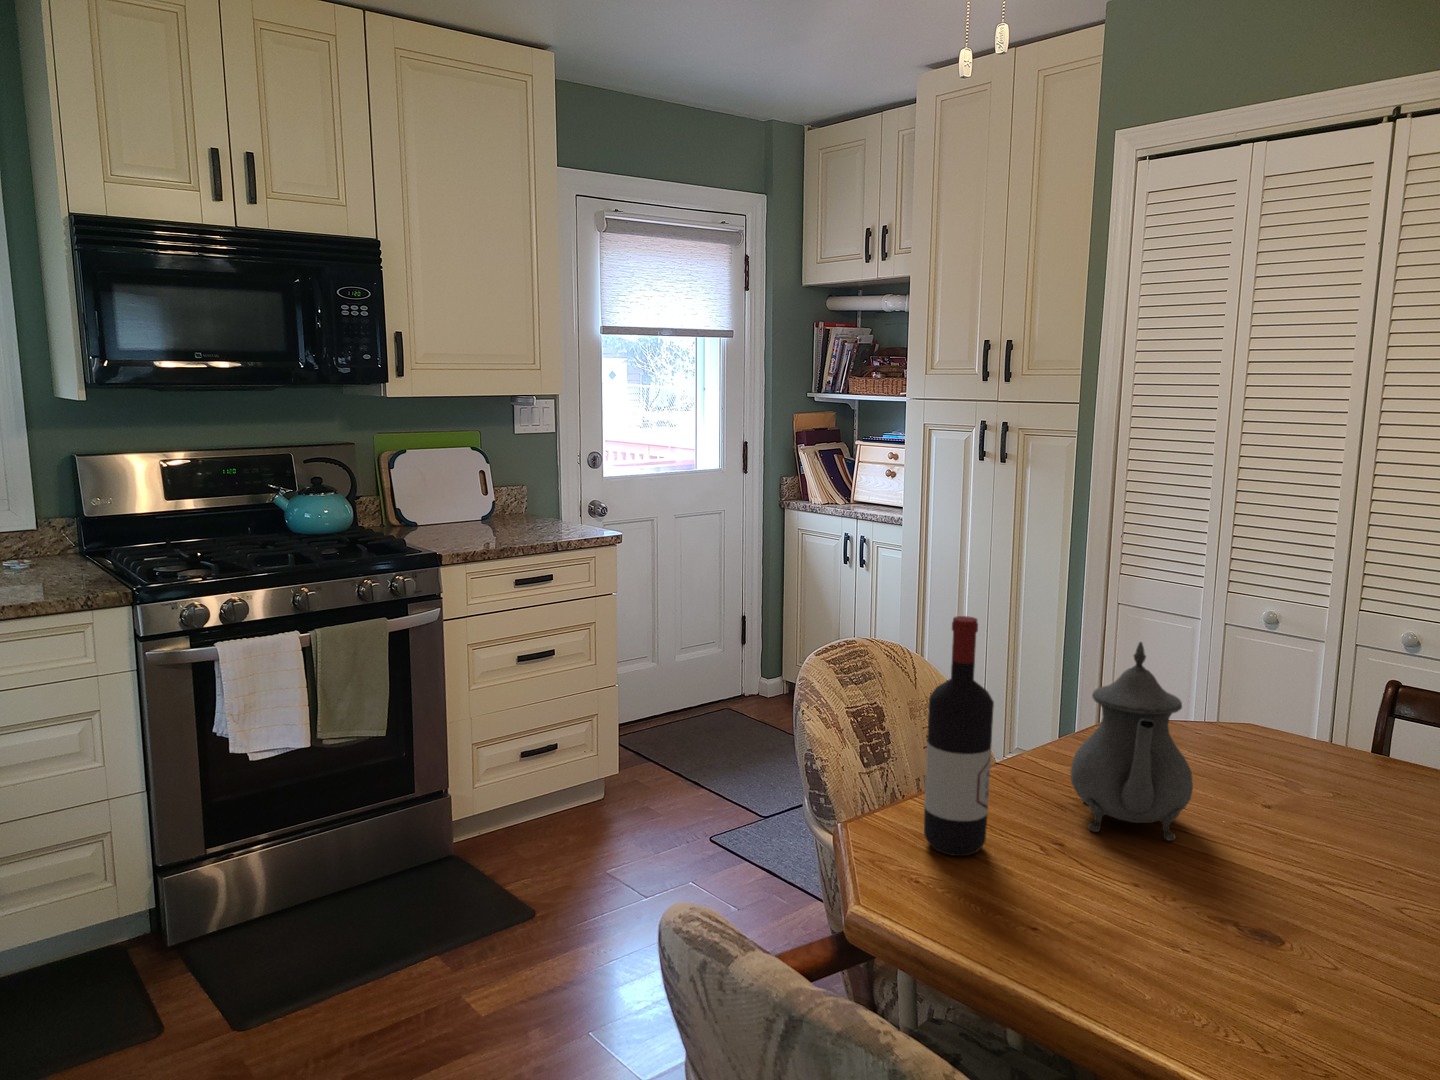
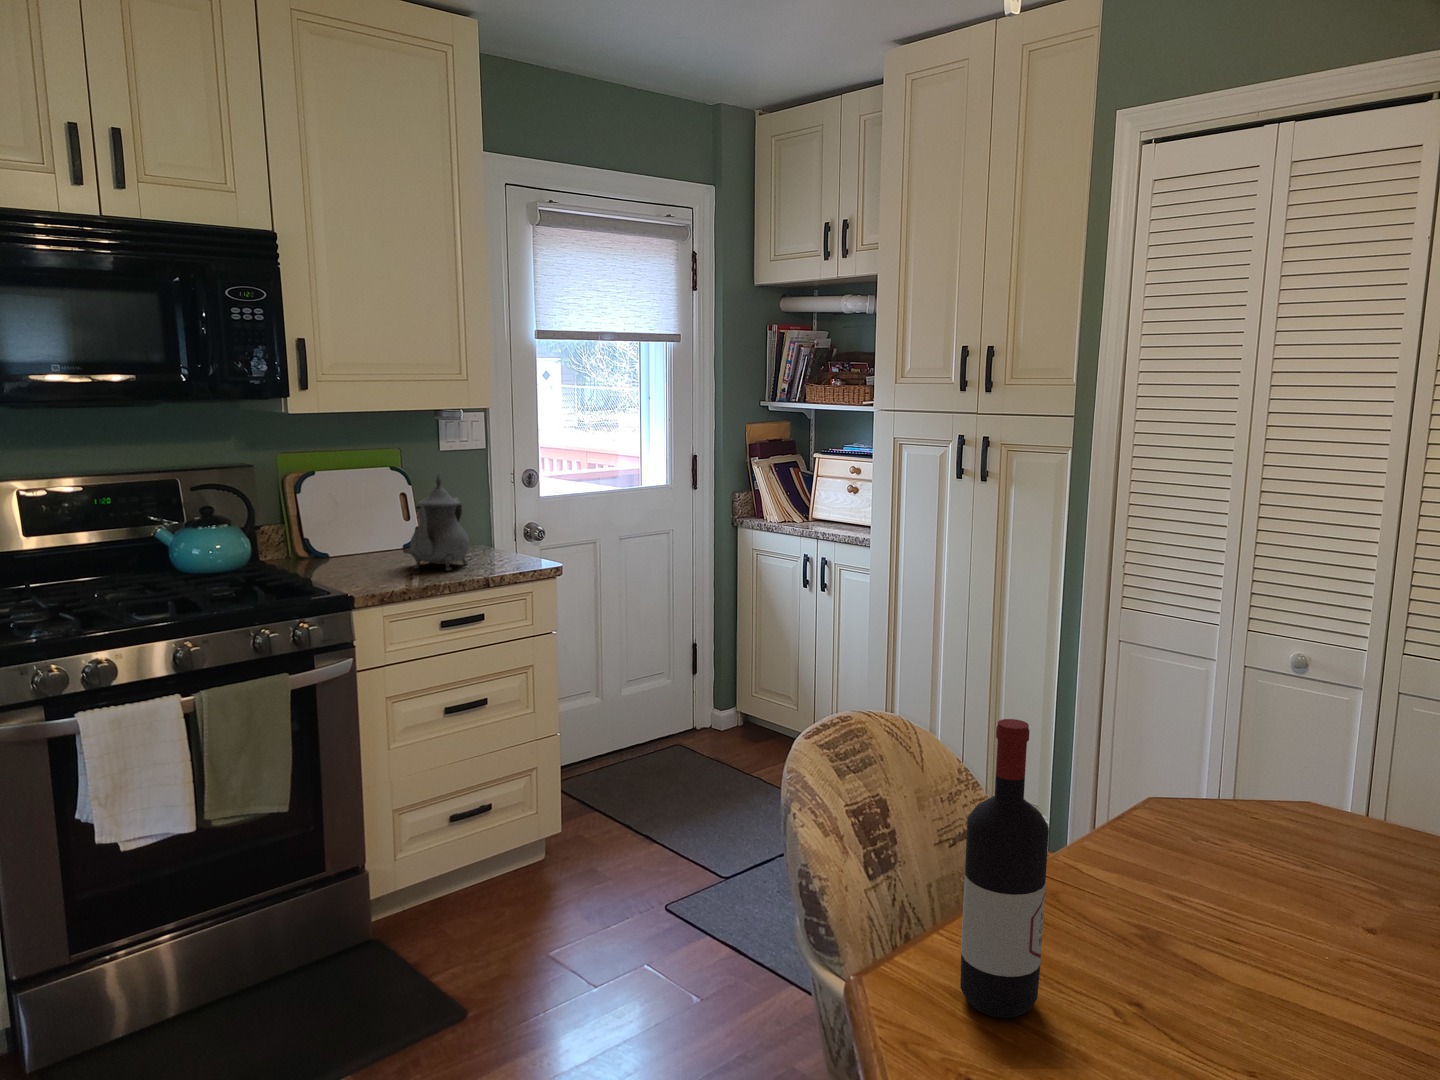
teapot: present [1071,642,1193,841] -> present [410,475,470,570]

